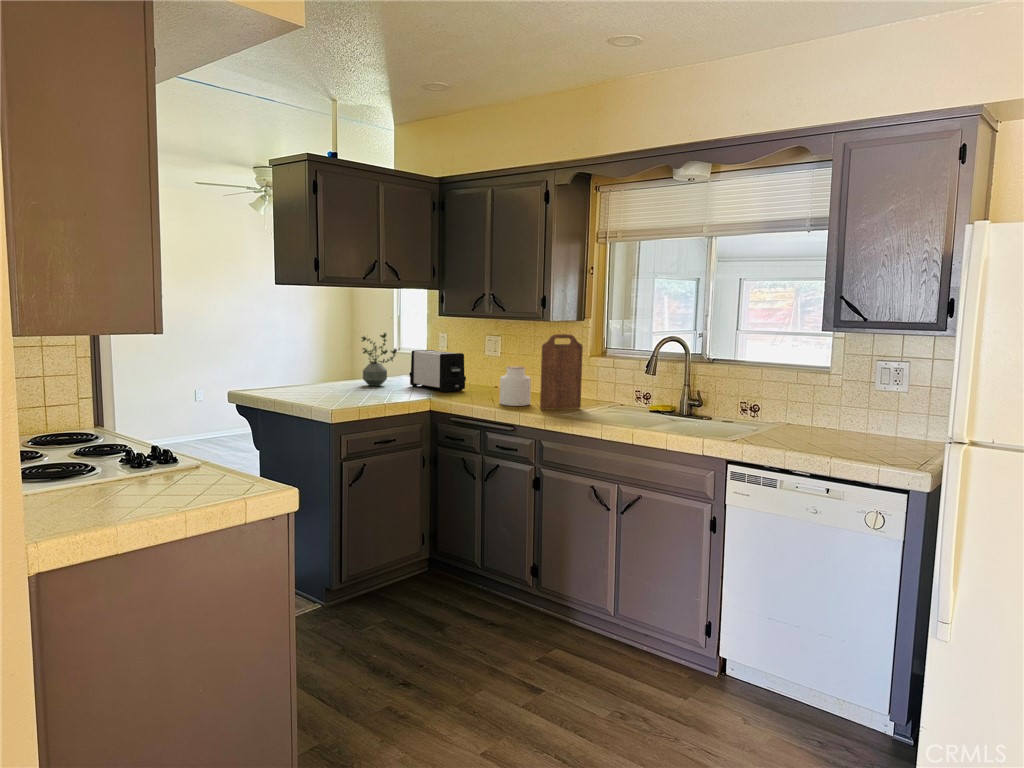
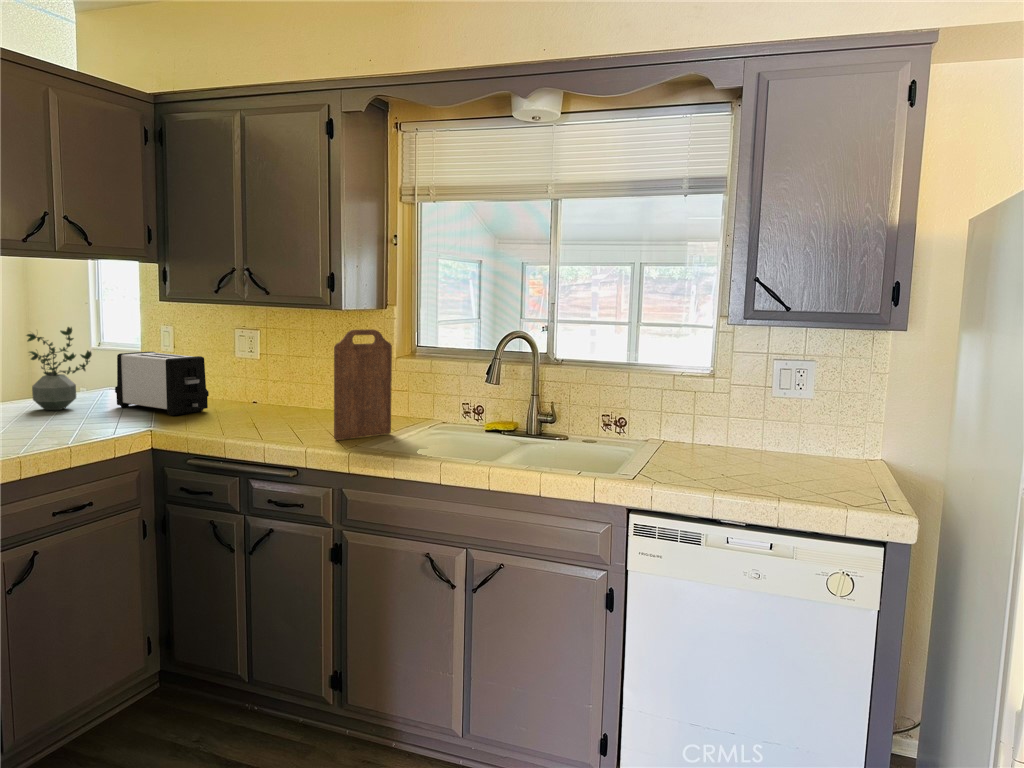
jar: present [500,366,531,406] -> none [268,376,315,436]

